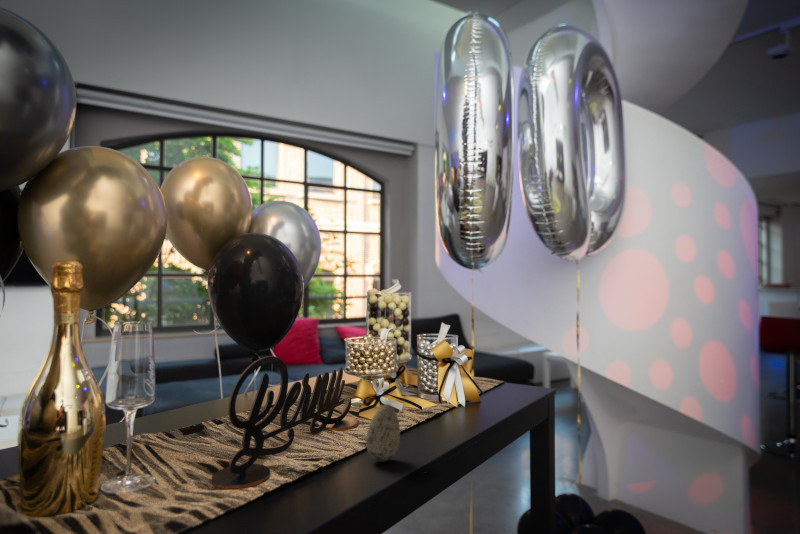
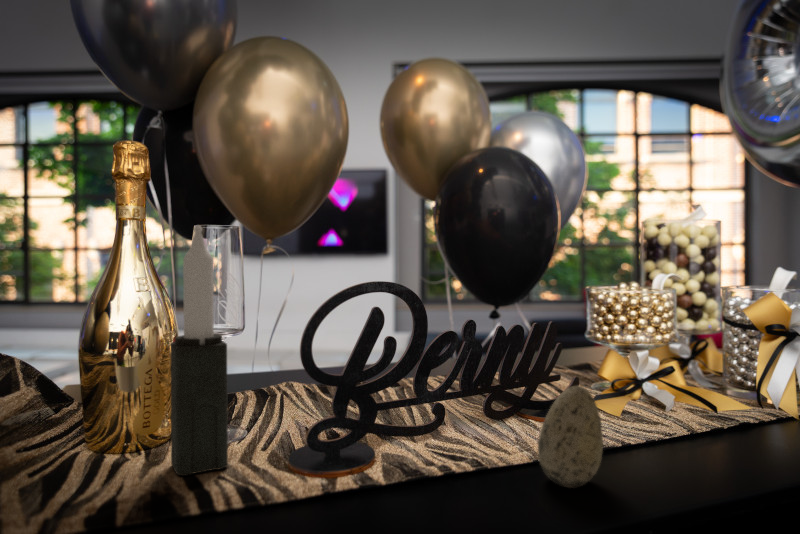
candle: none [123,326,171,511] -> present [171,226,228,475]

